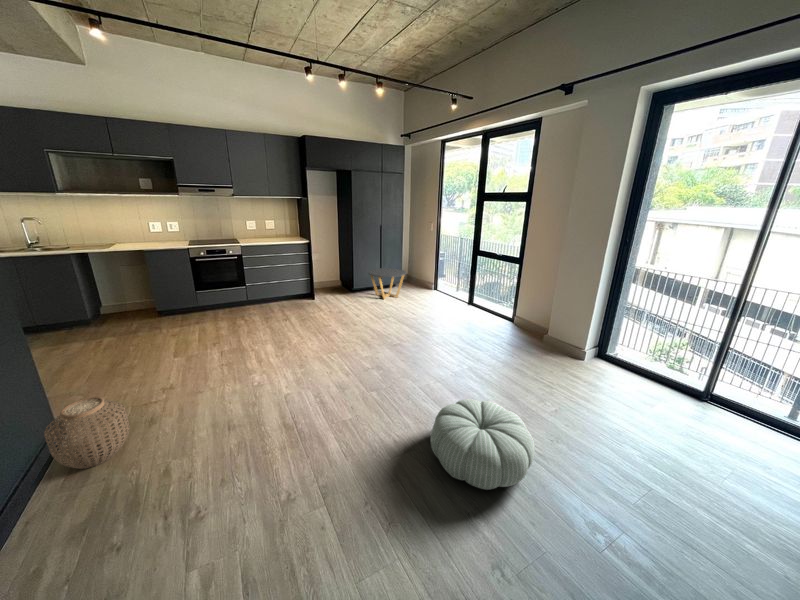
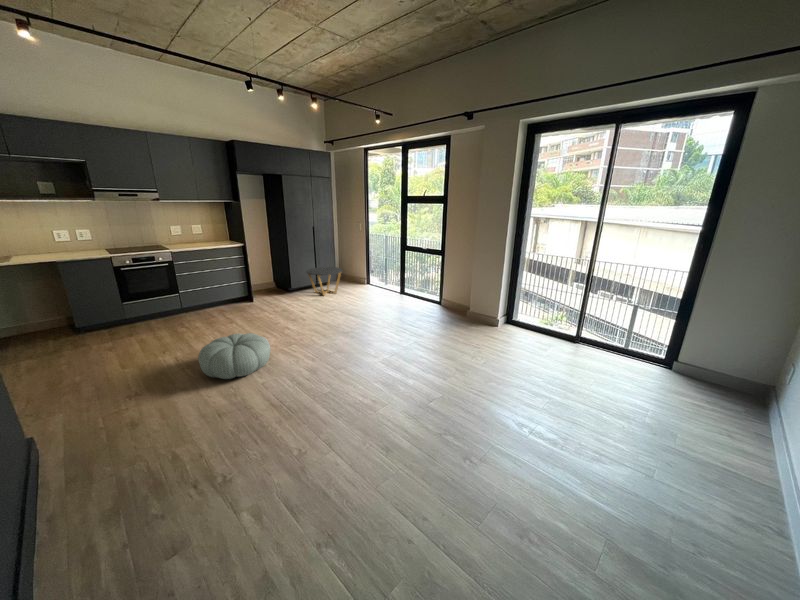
woven basket: present [44,397,129,468] -> none [17,405,108,478]
pouf: present [430,399,535,490] -> present [198,333,270,379]

